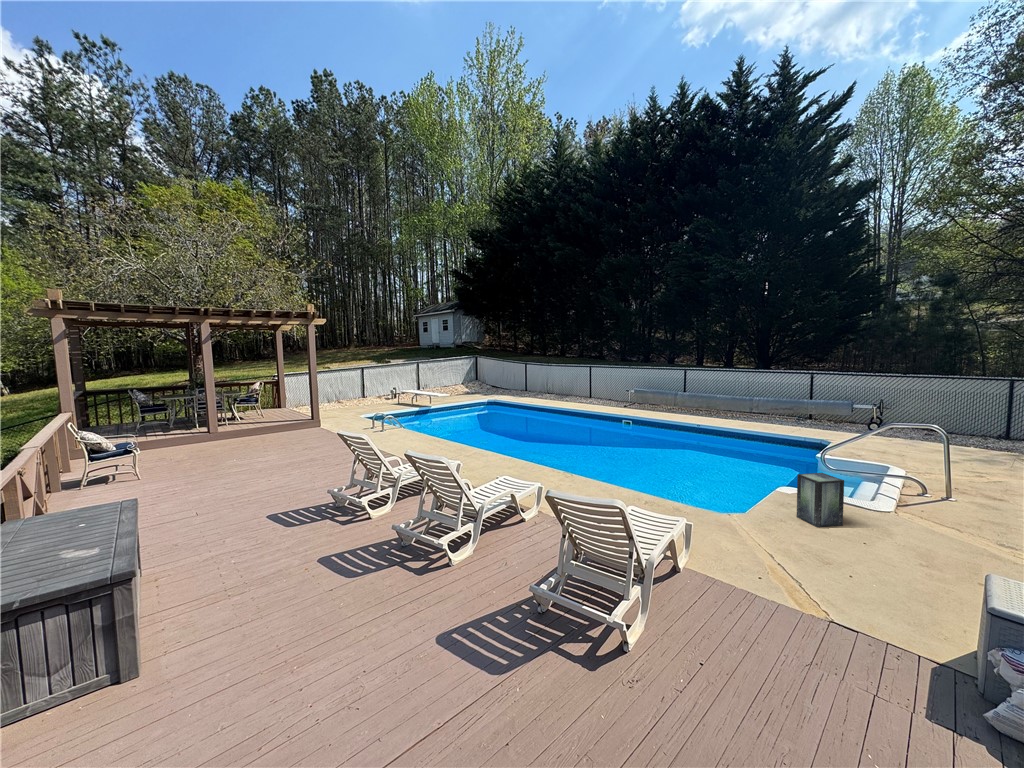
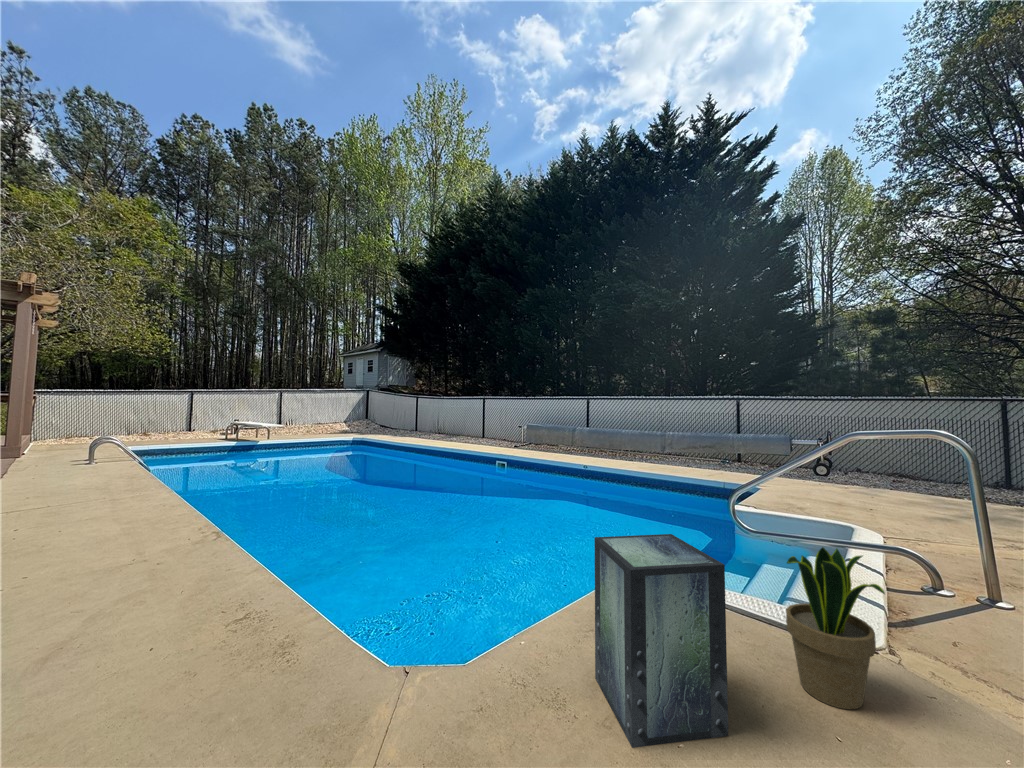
potted plant: none [859,475,891,521] -> present [786,547,885,709]

